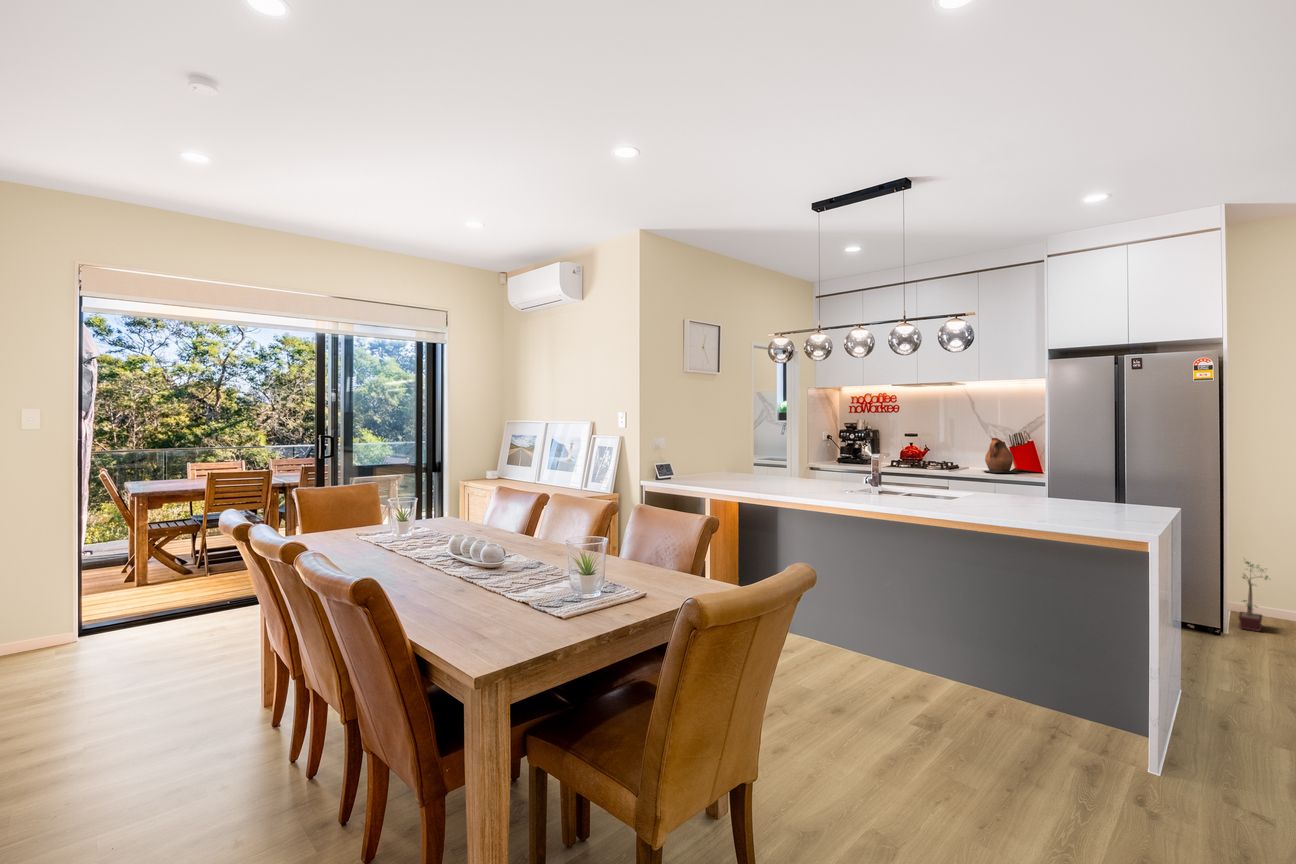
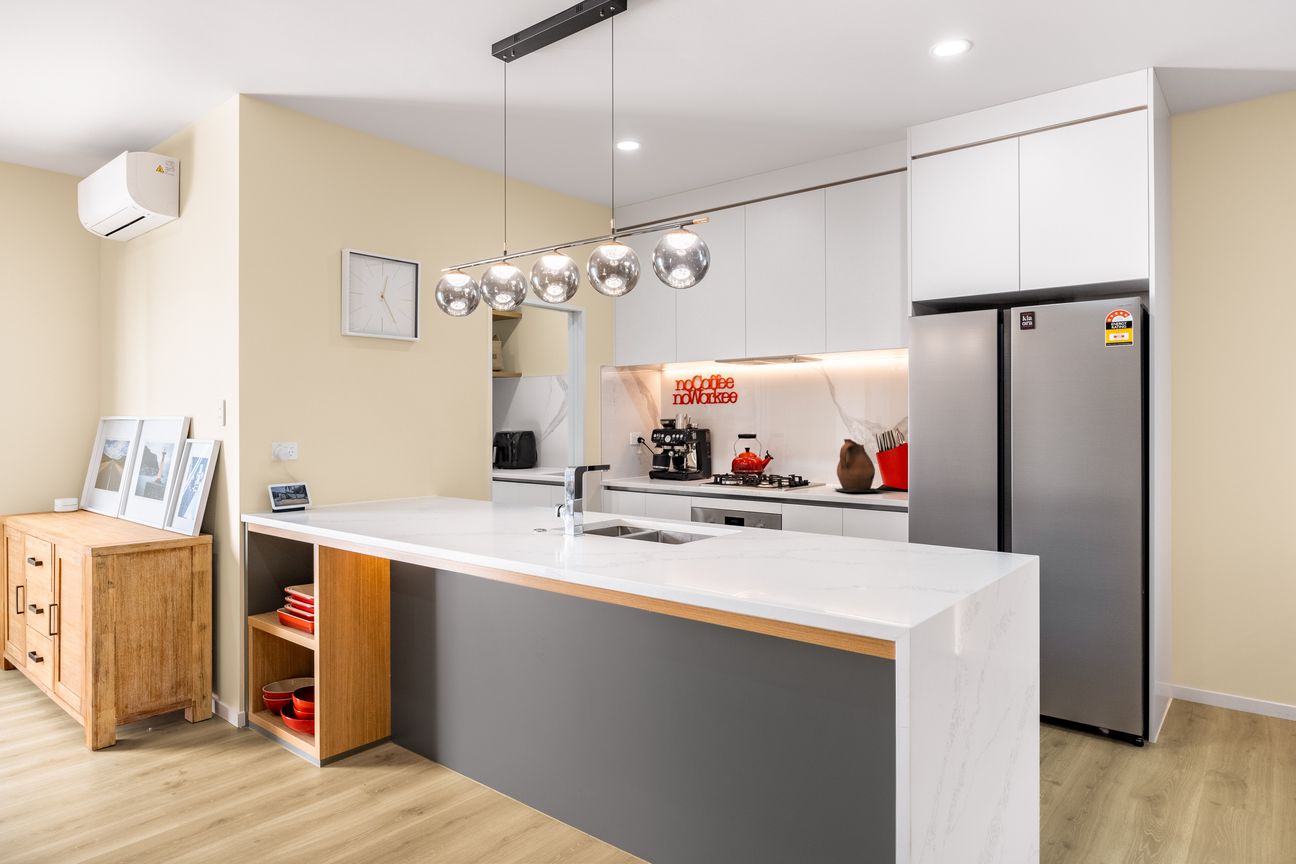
potted plant: present [1239,562,1268,631] -> none [1174,620,1224,738]

